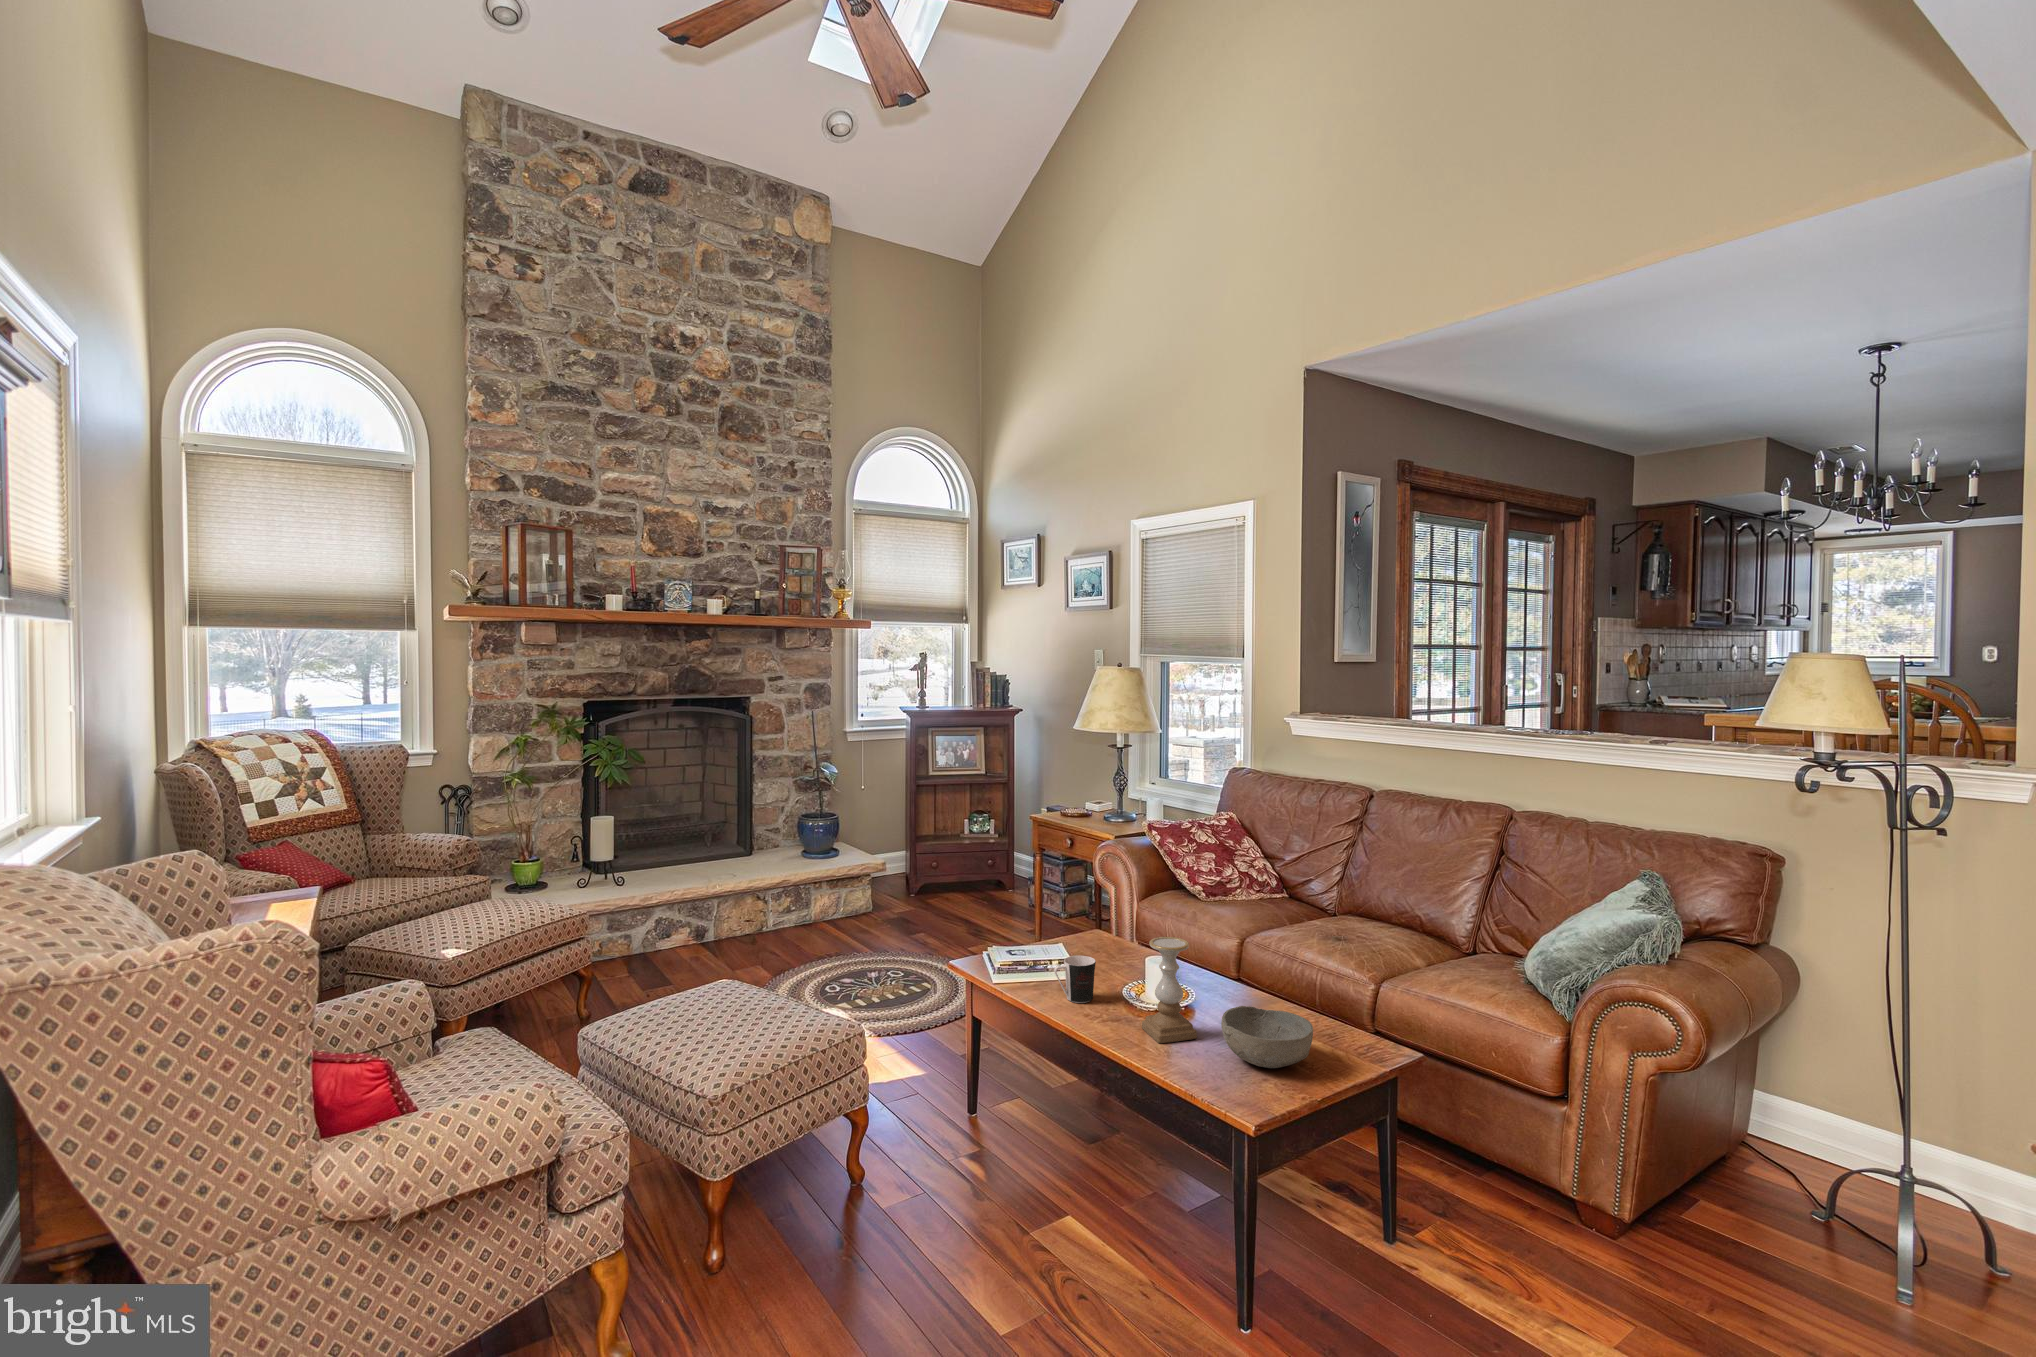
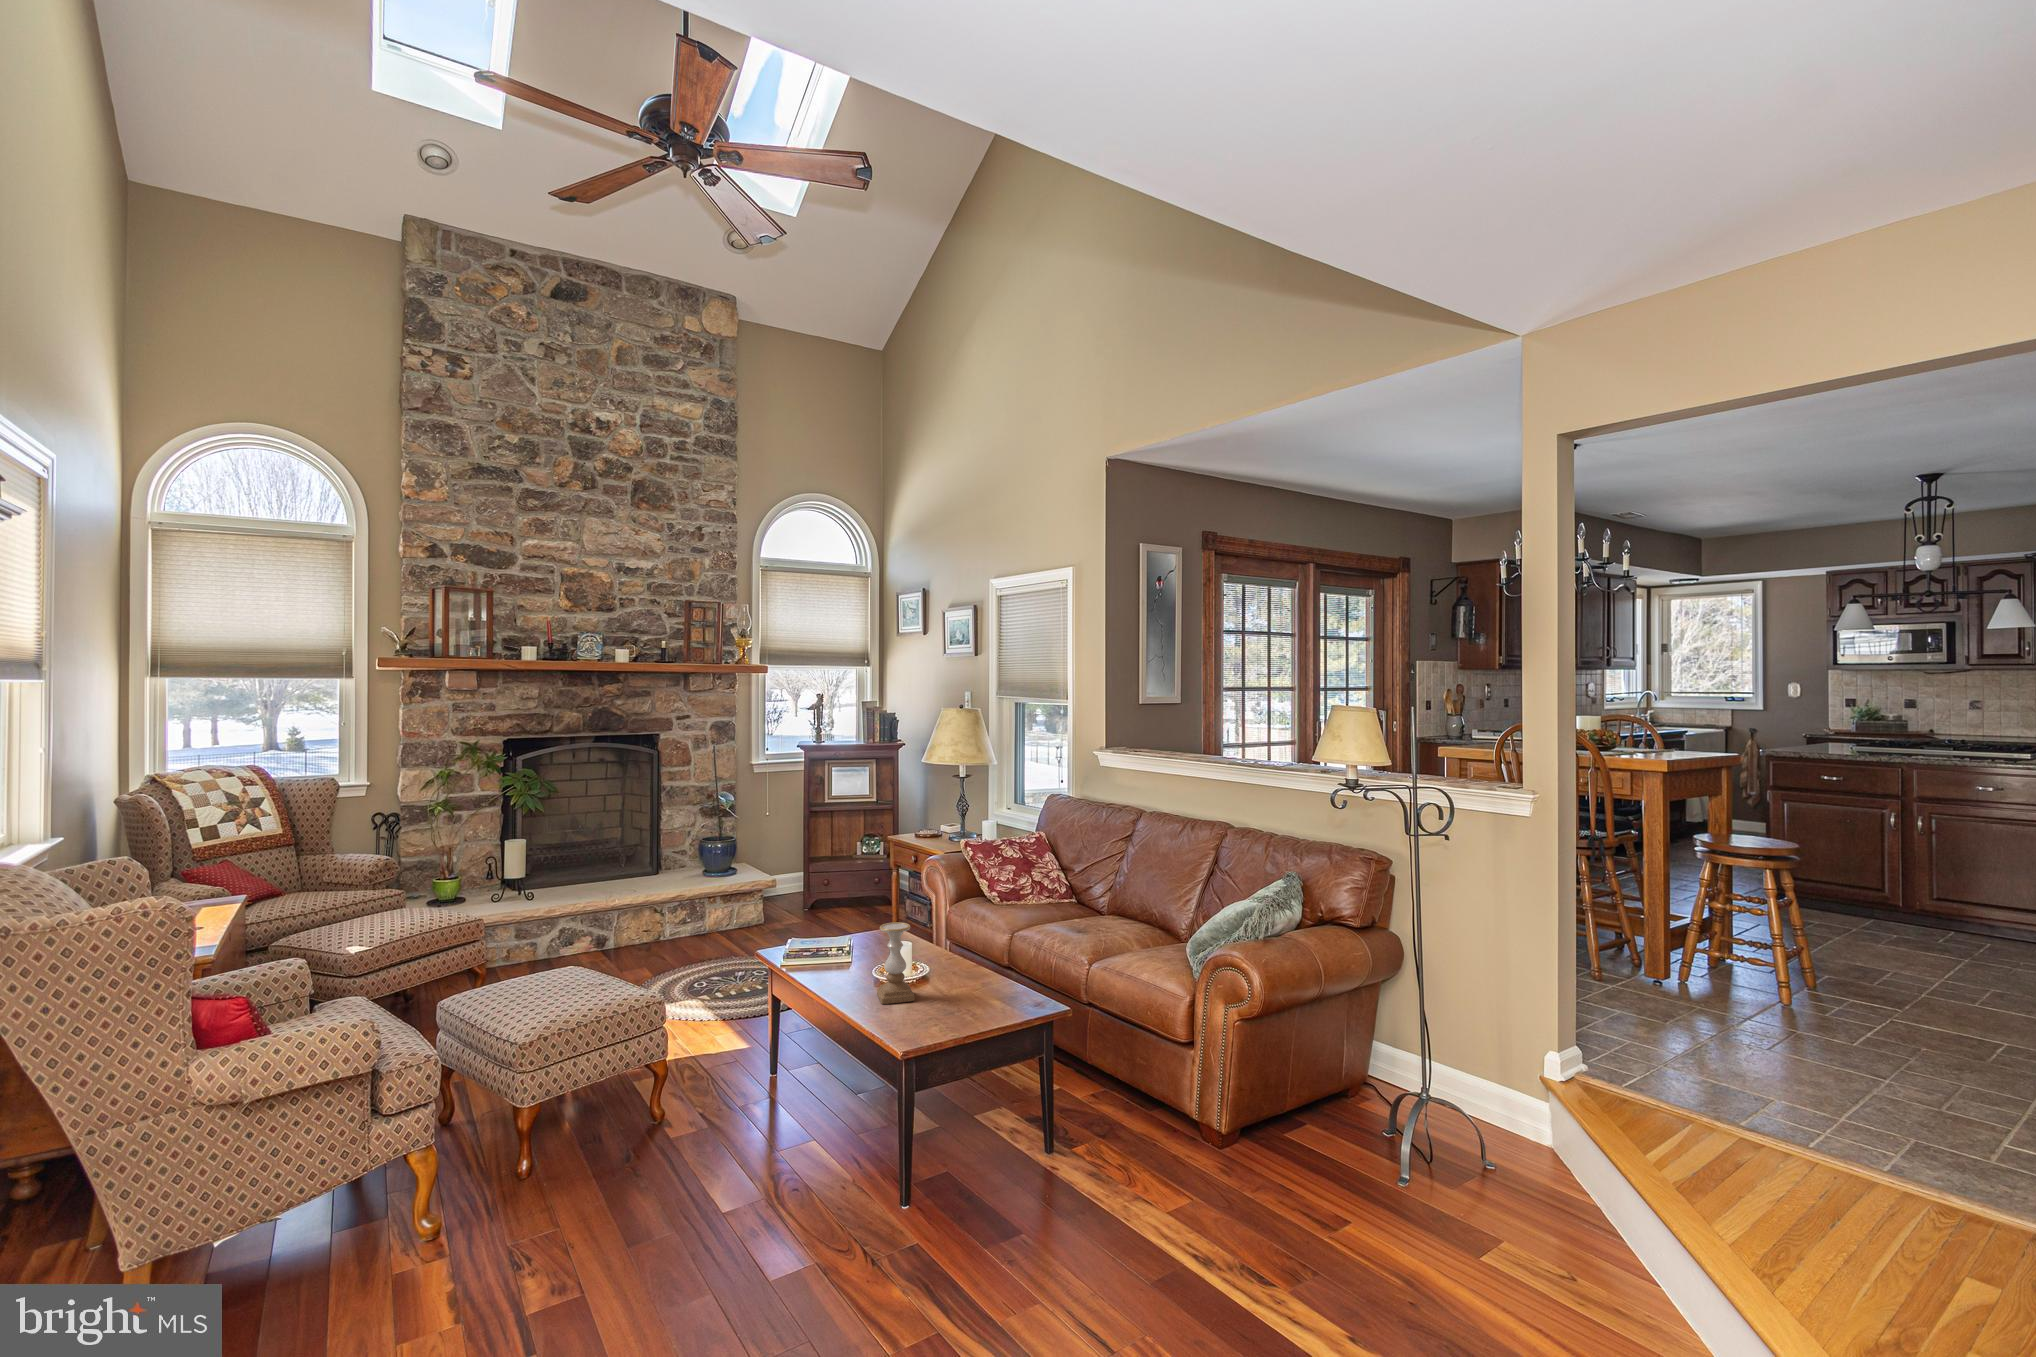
coffee cup: present [1054,956,1096,1003] -> none [822,941,856,978]
bowl: present [1221,1006,1313,1068] -> none [922,974,990,1019]

